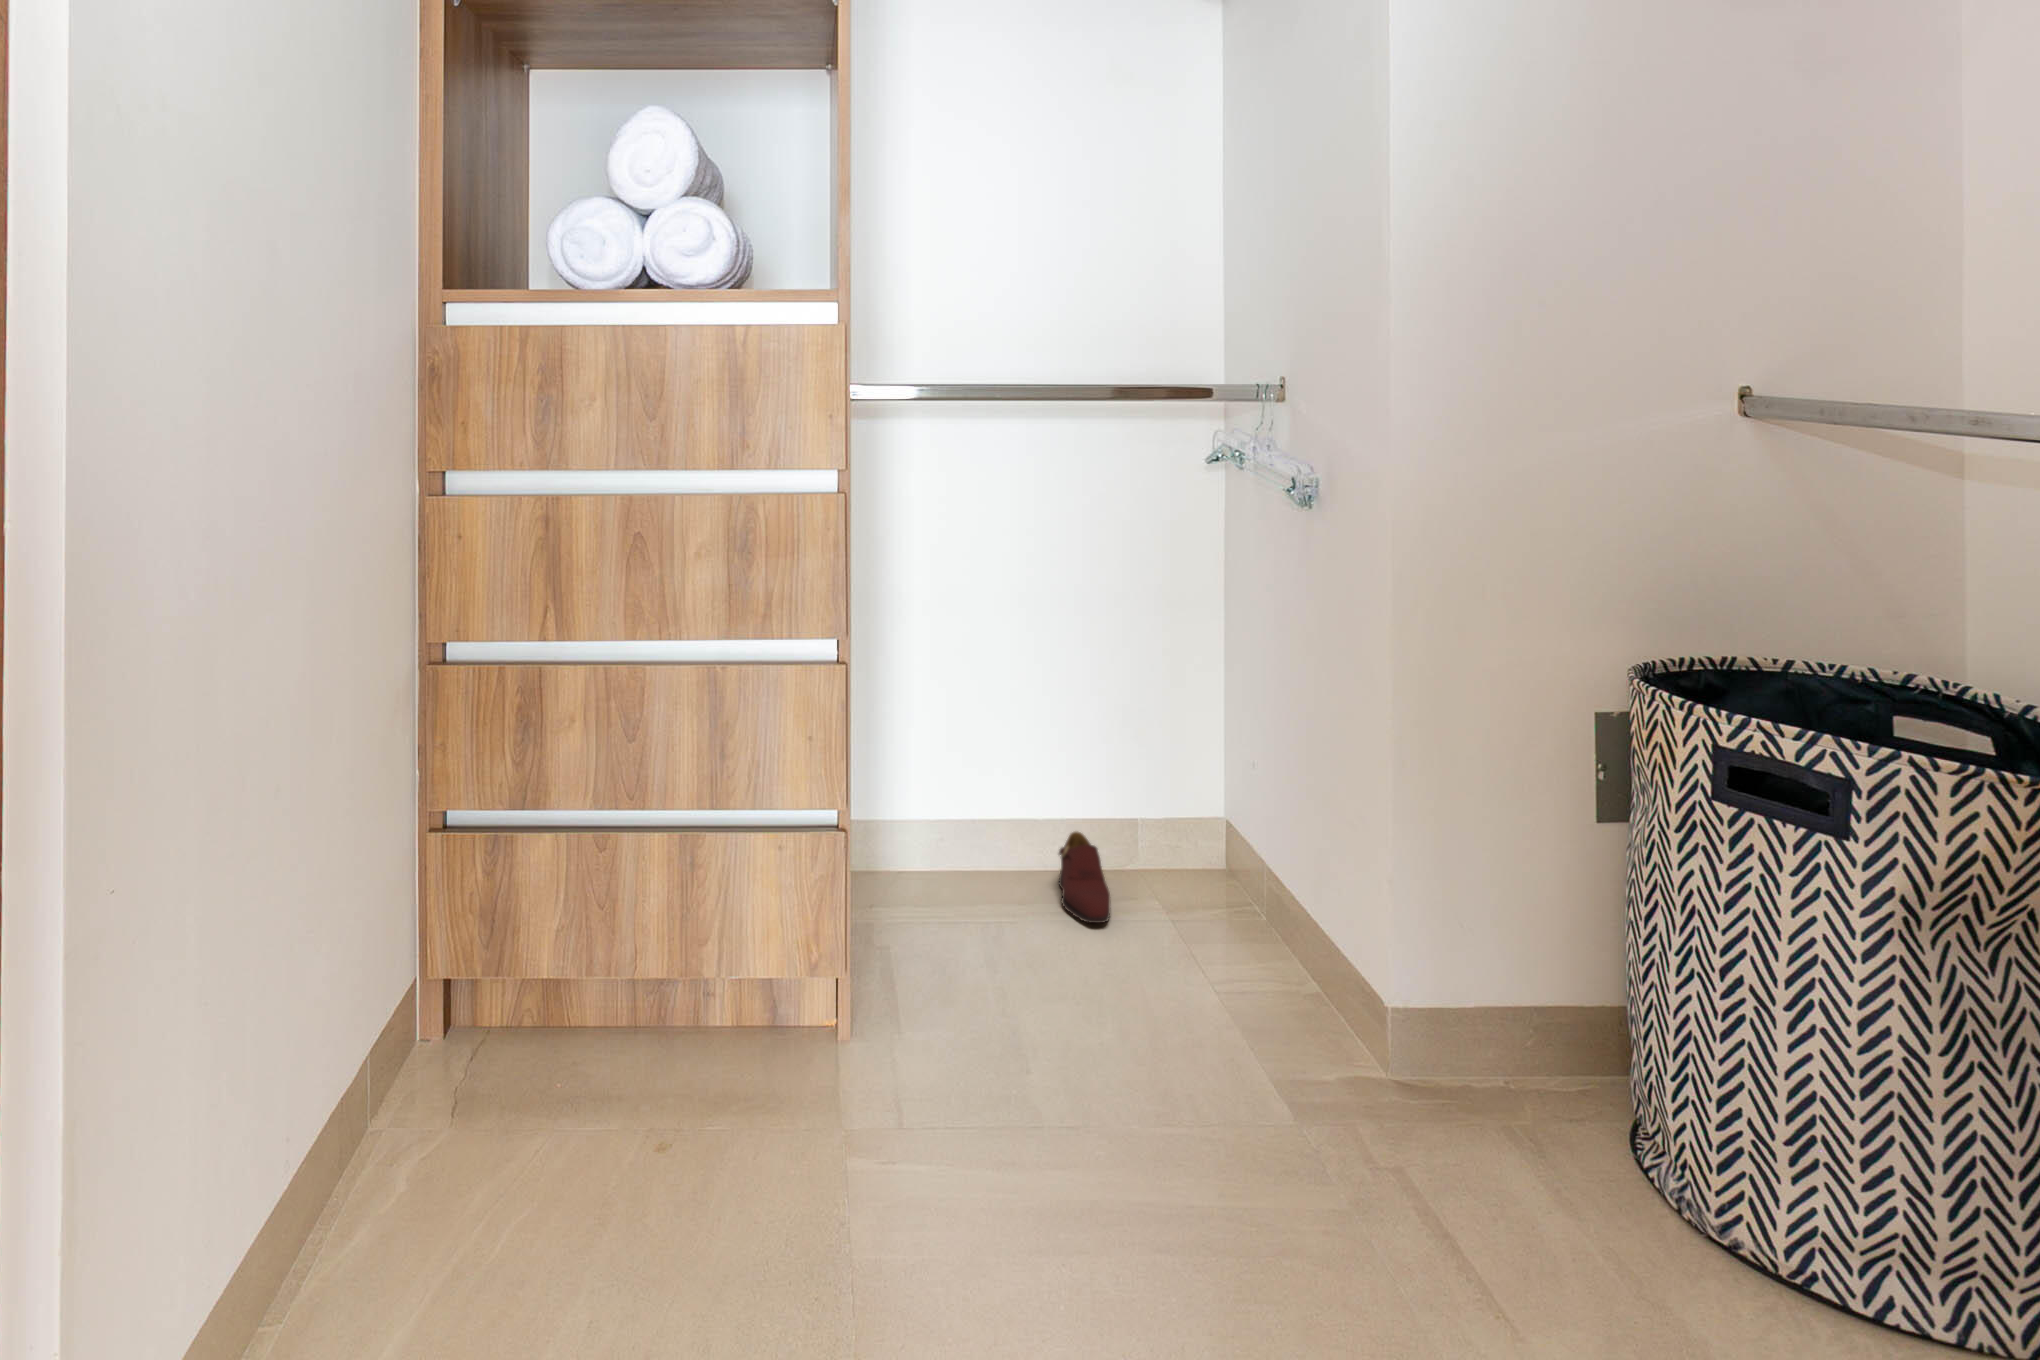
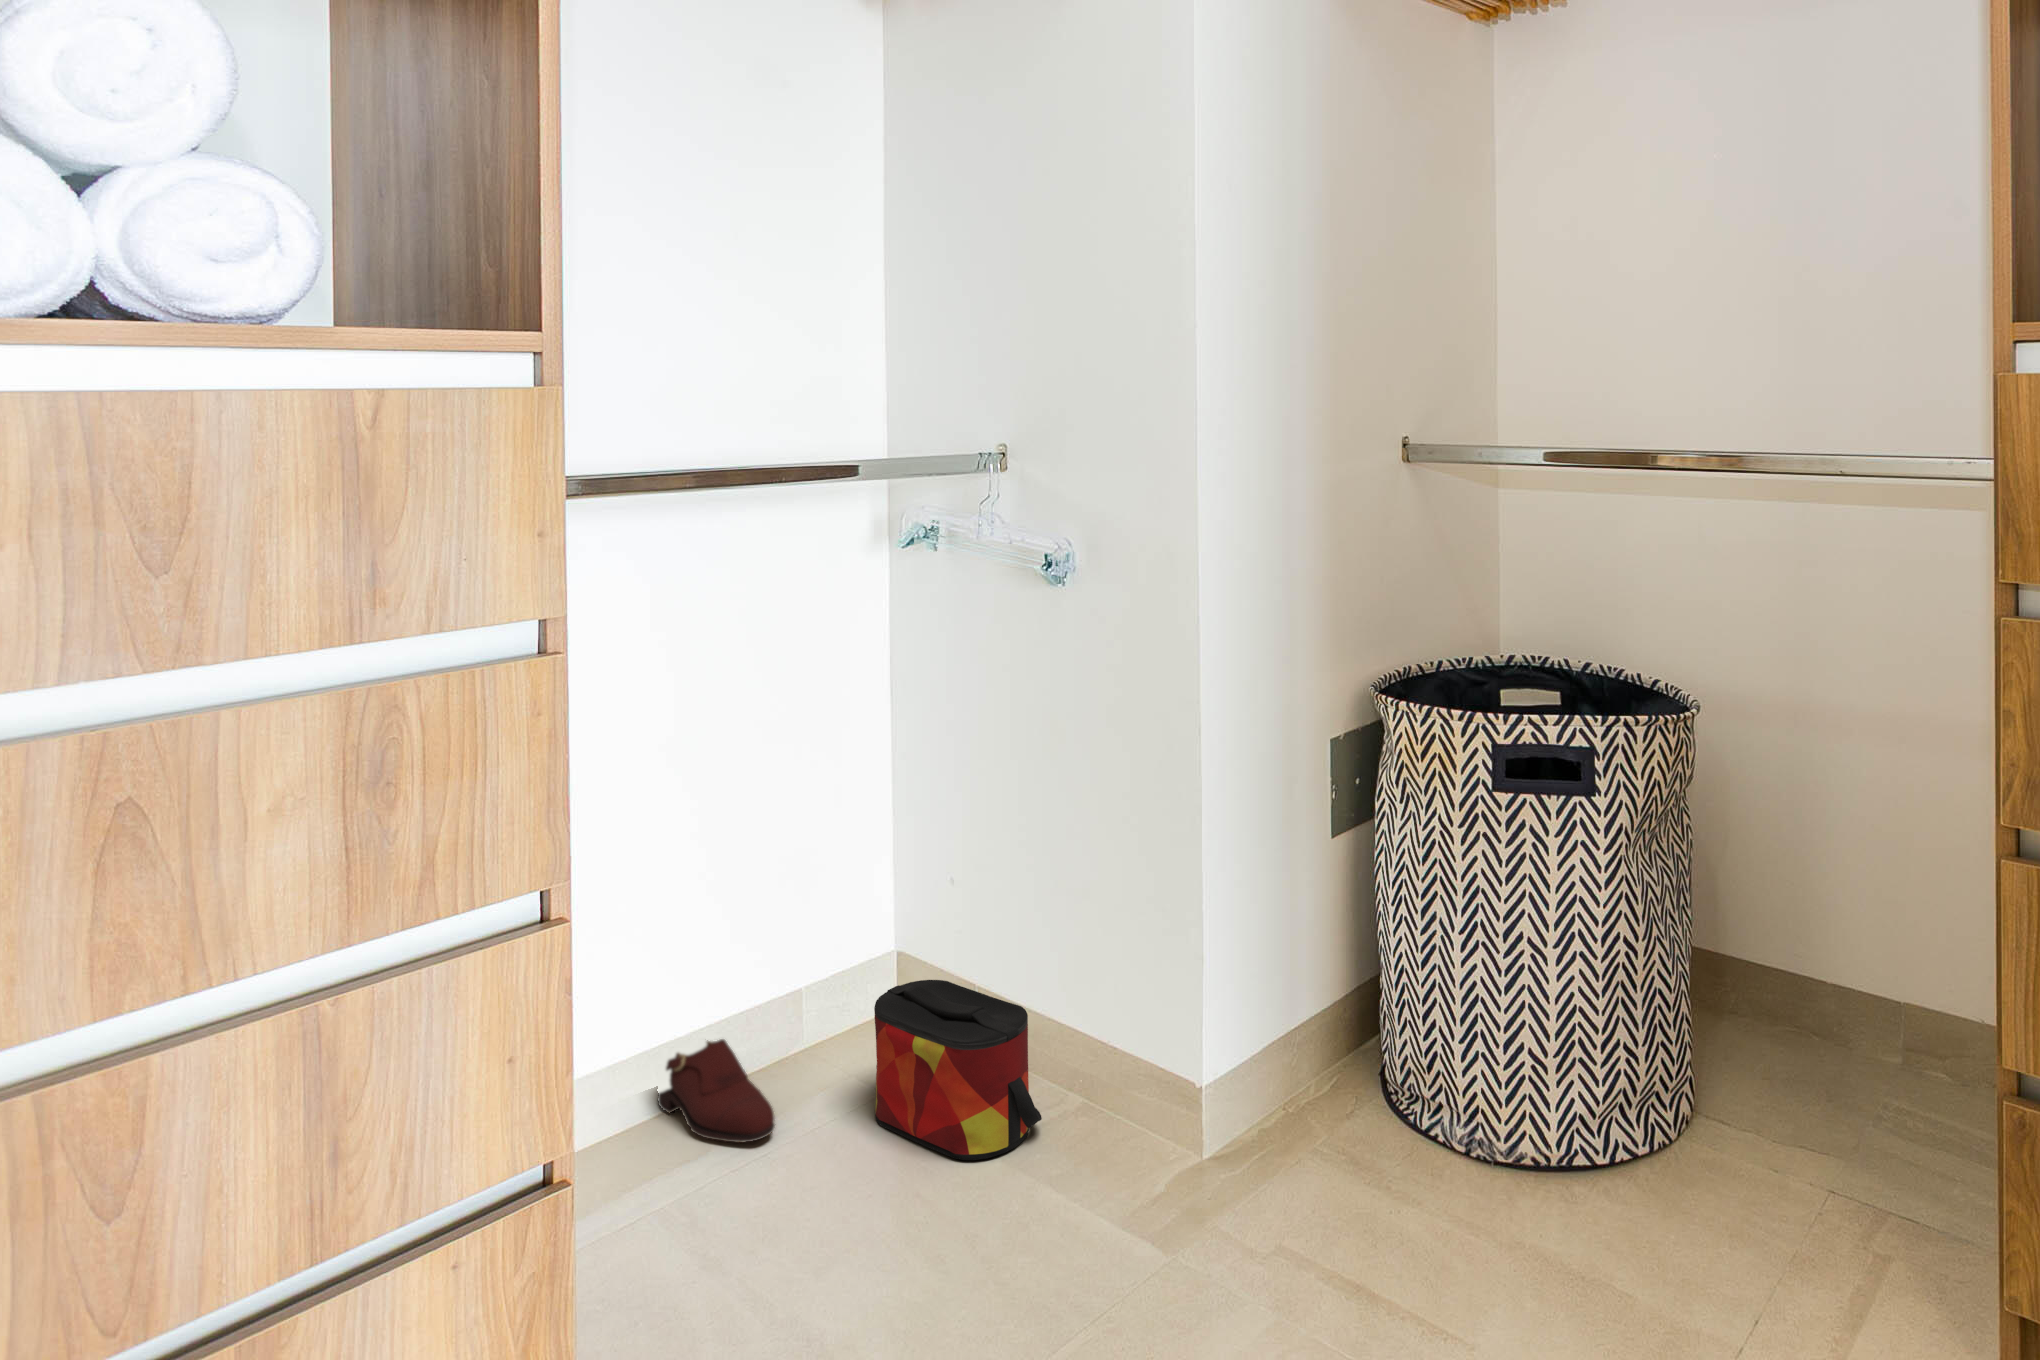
bag: none [1178,847,1289,1006] -> present [874,980,1042,1160]

